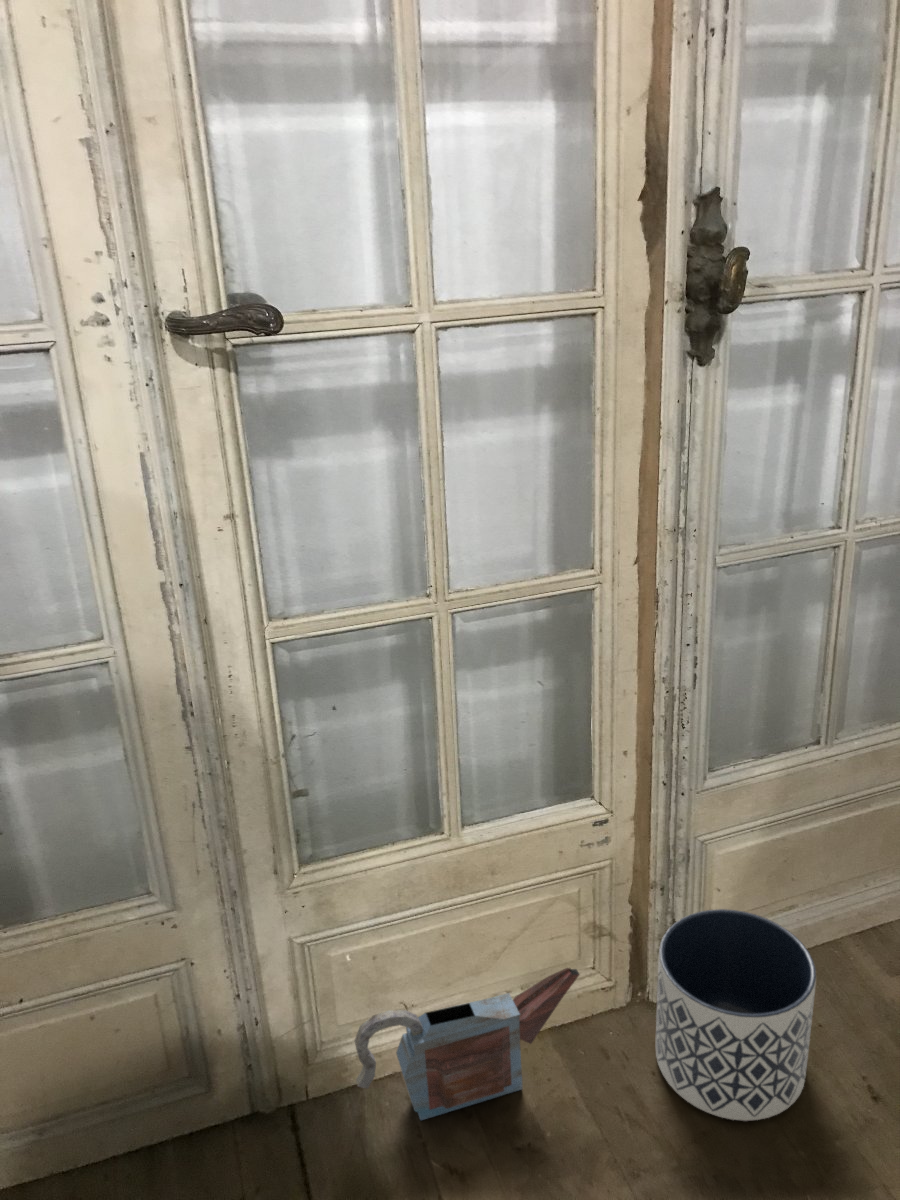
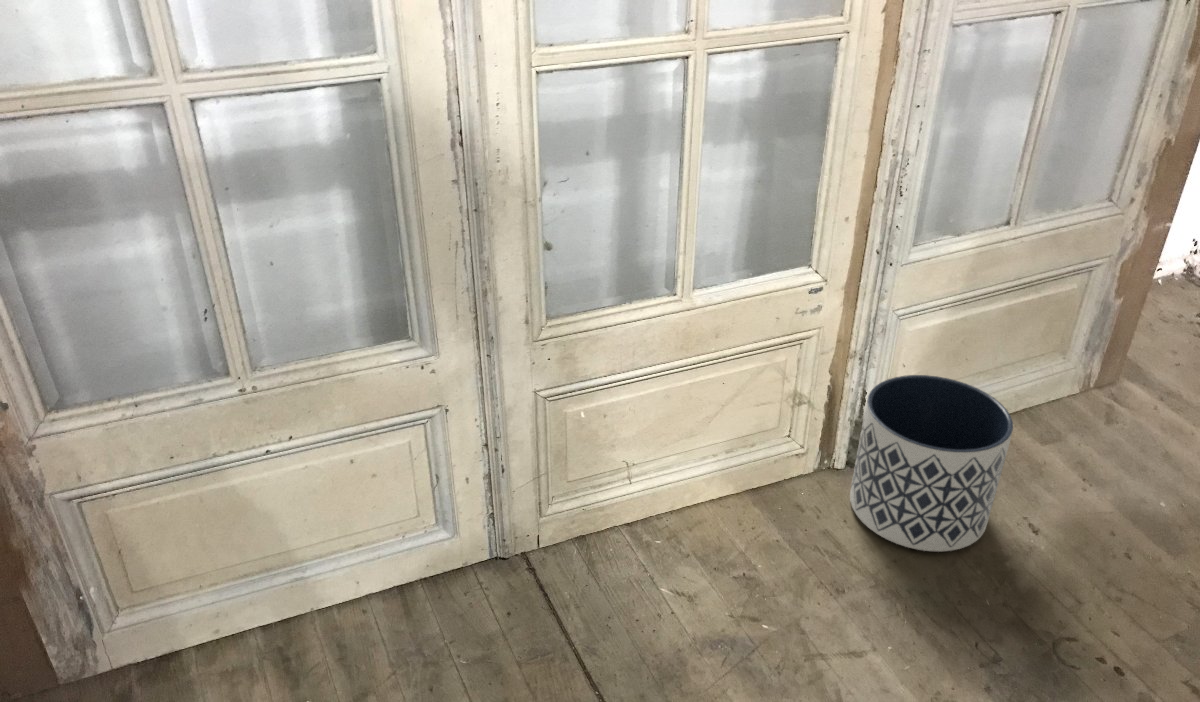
watering can: present [355,968,579,1120] -> none [591,423,795,566]

